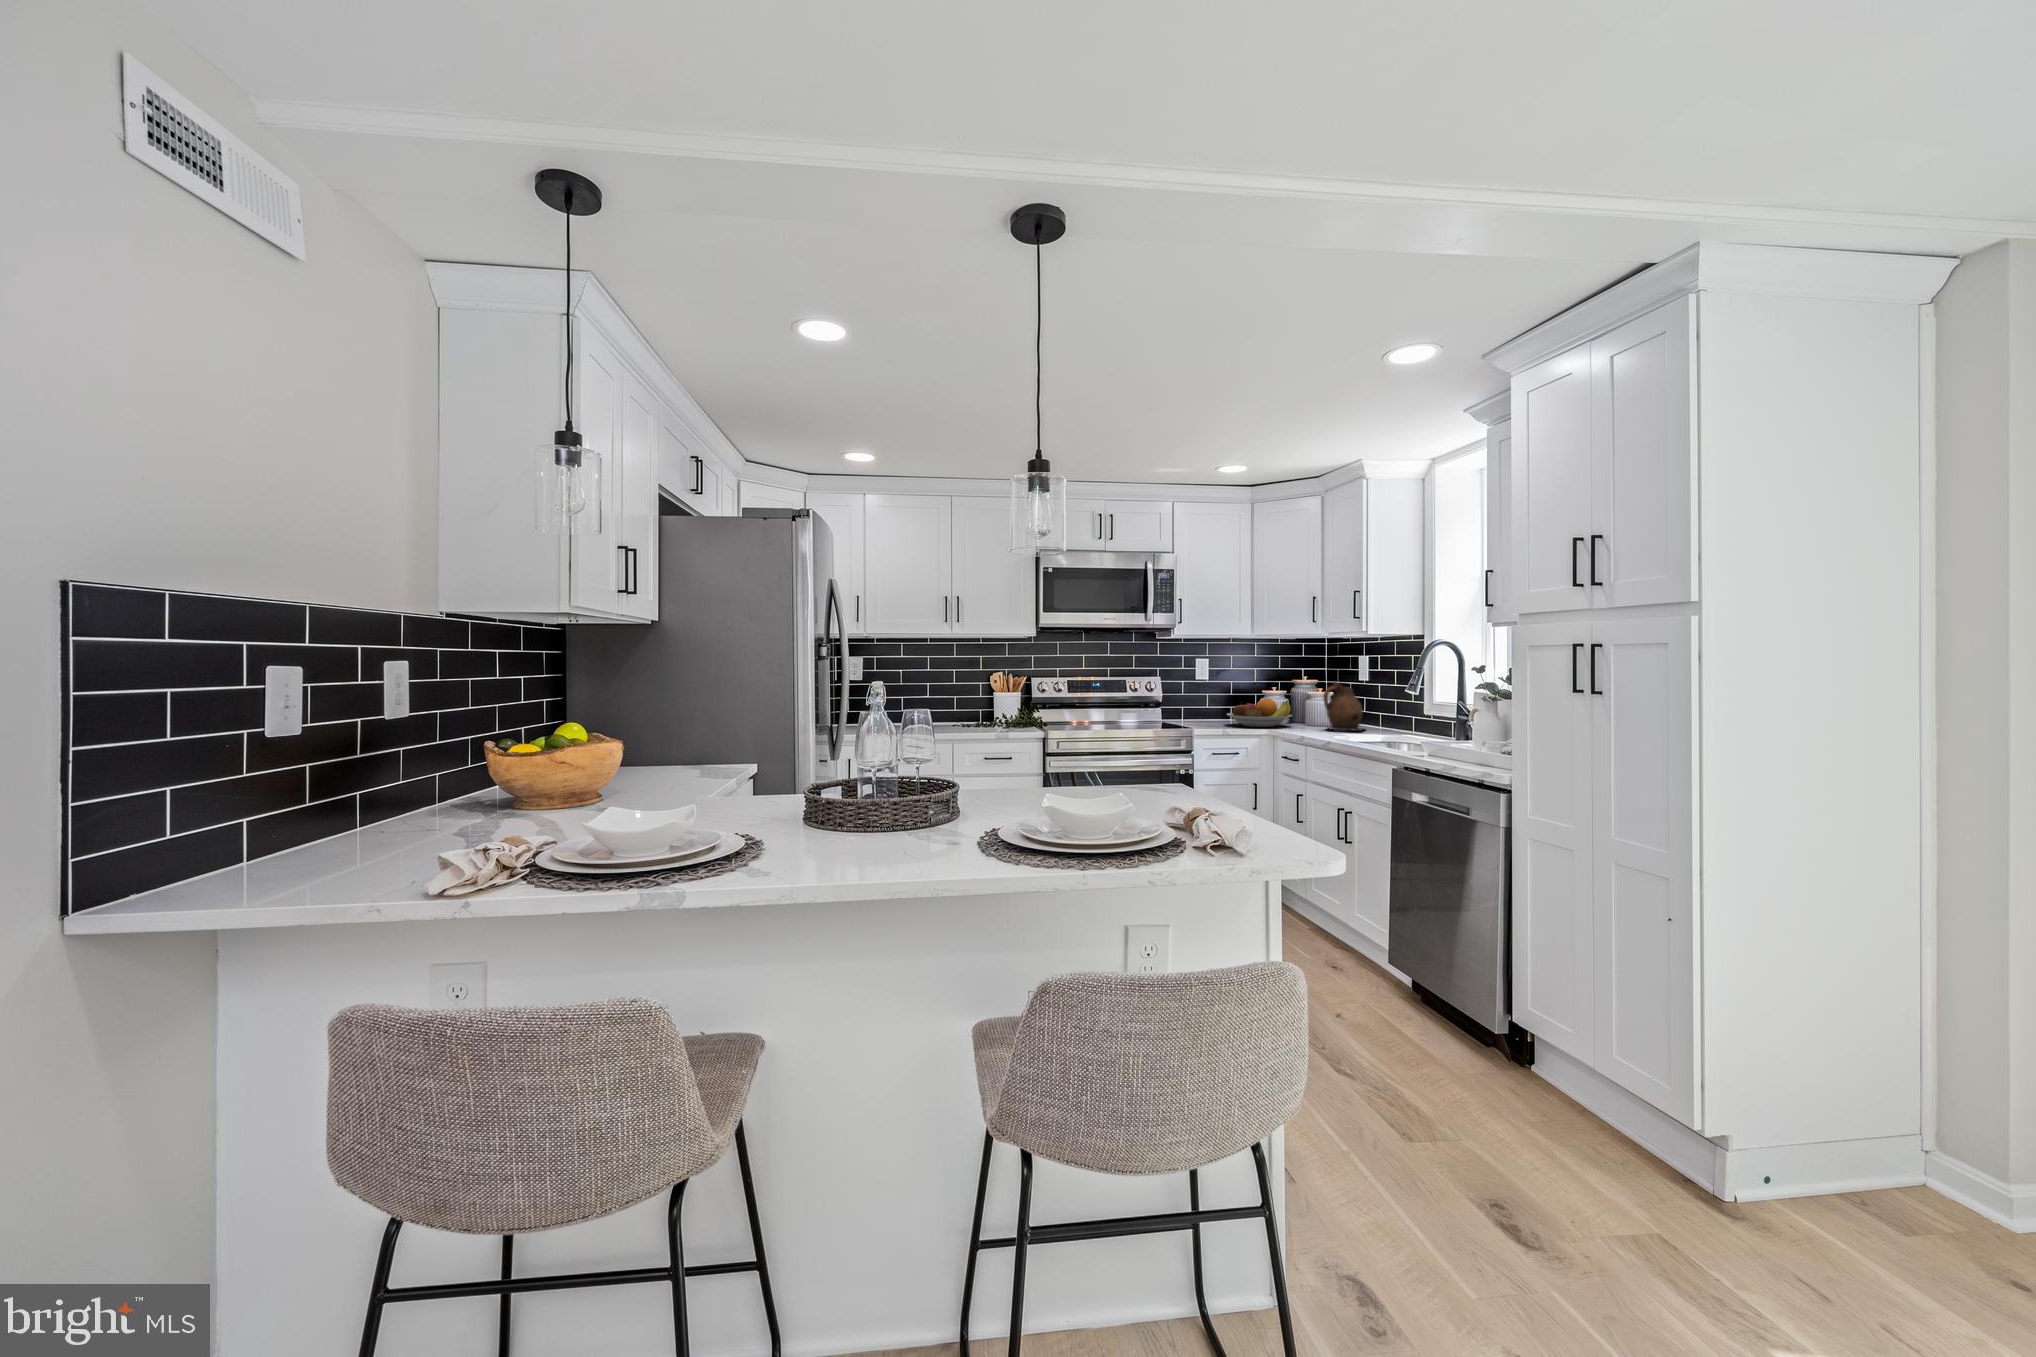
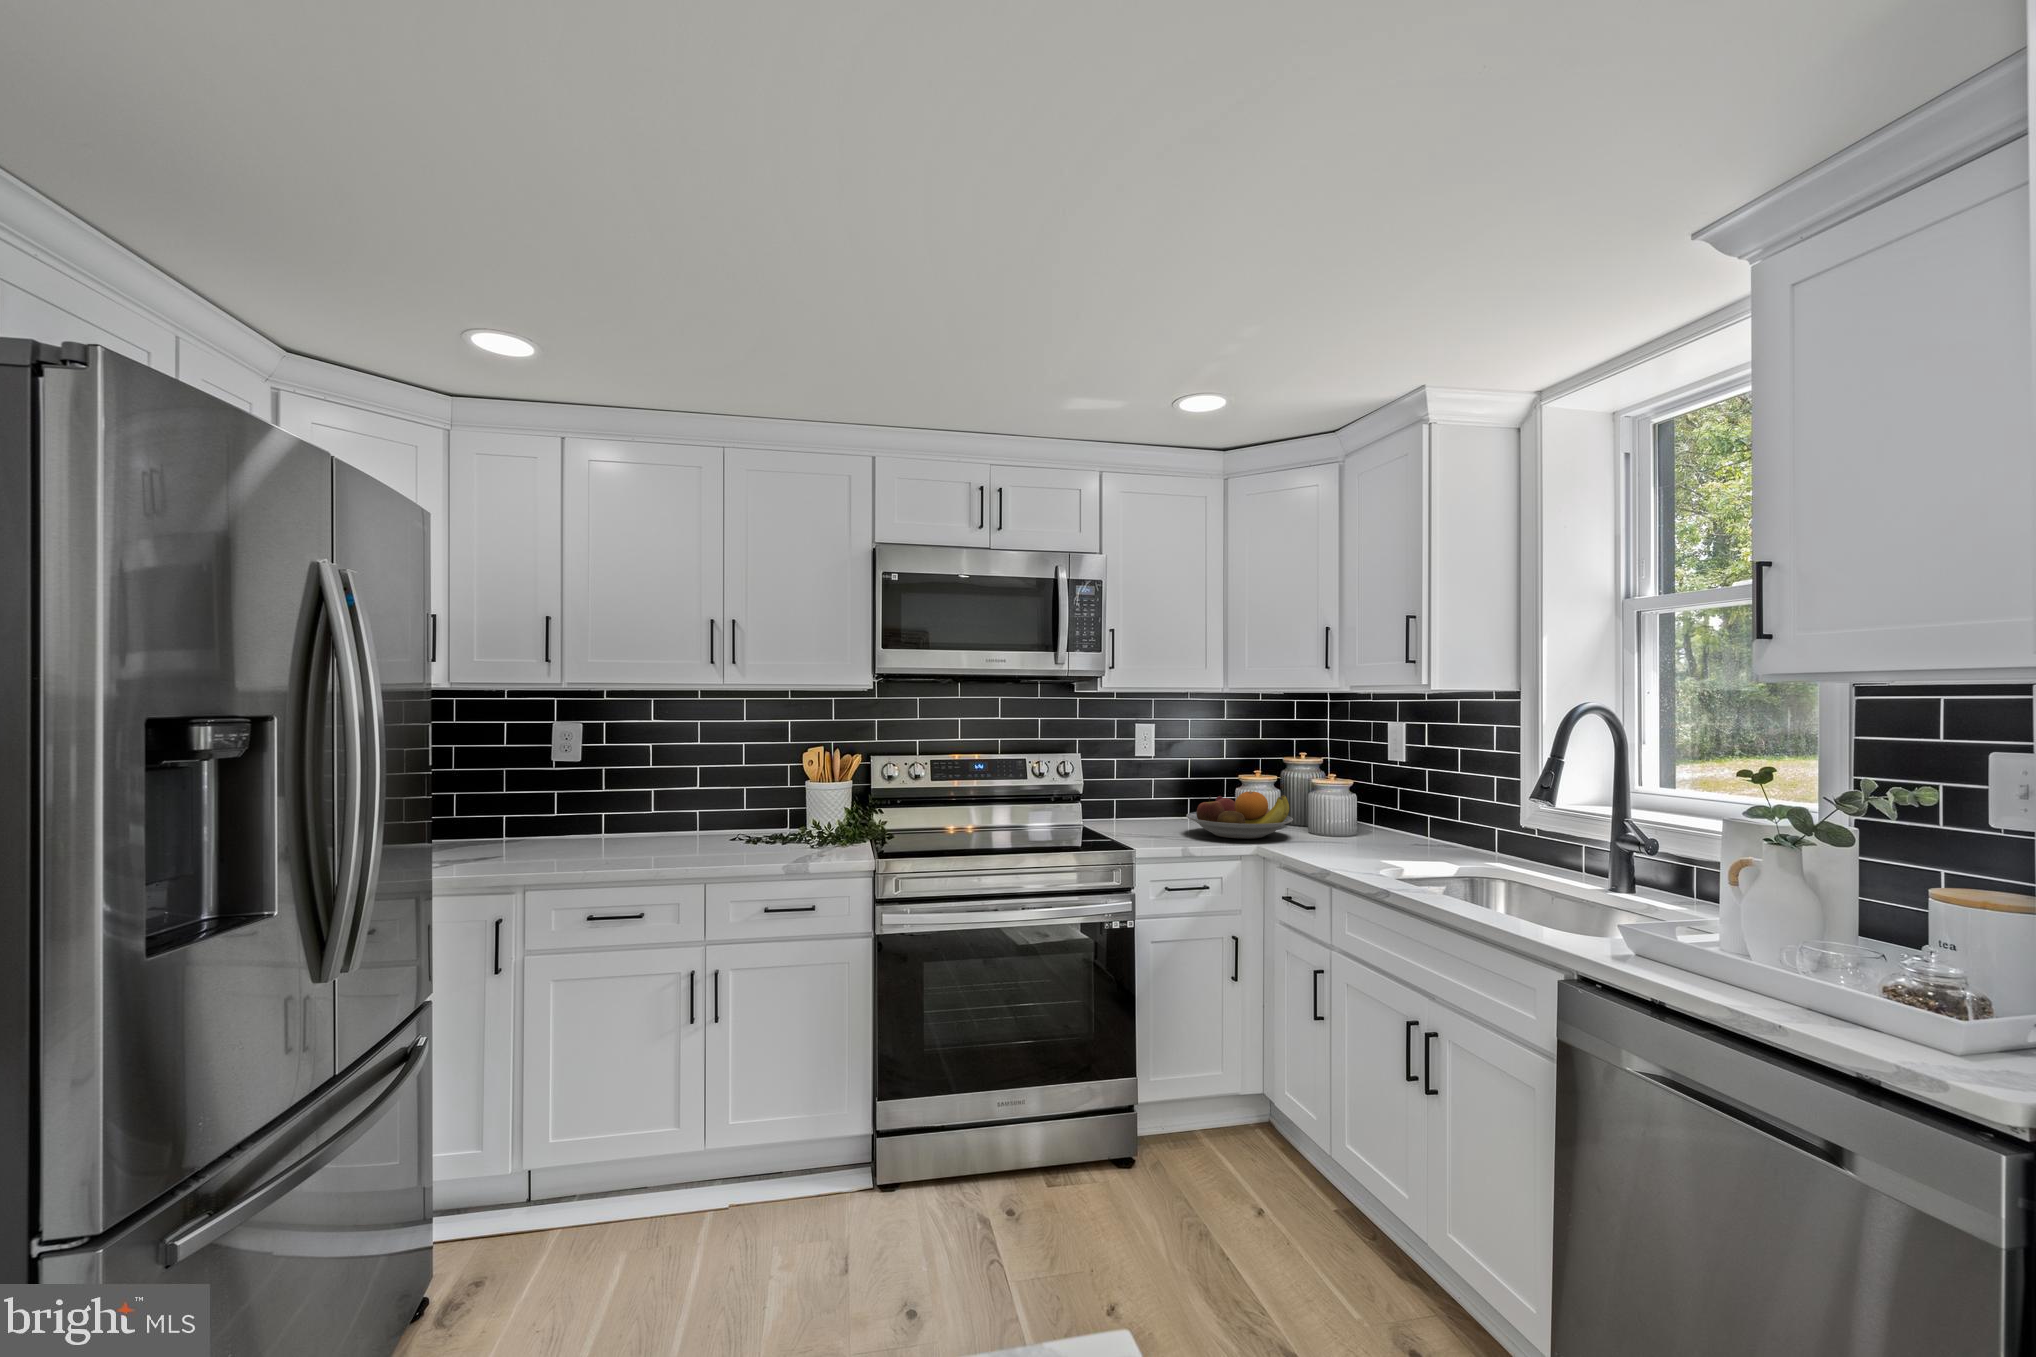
ceramic pitcher: present [1323,682,1364,731] -> none [1348,767,1416,852]

